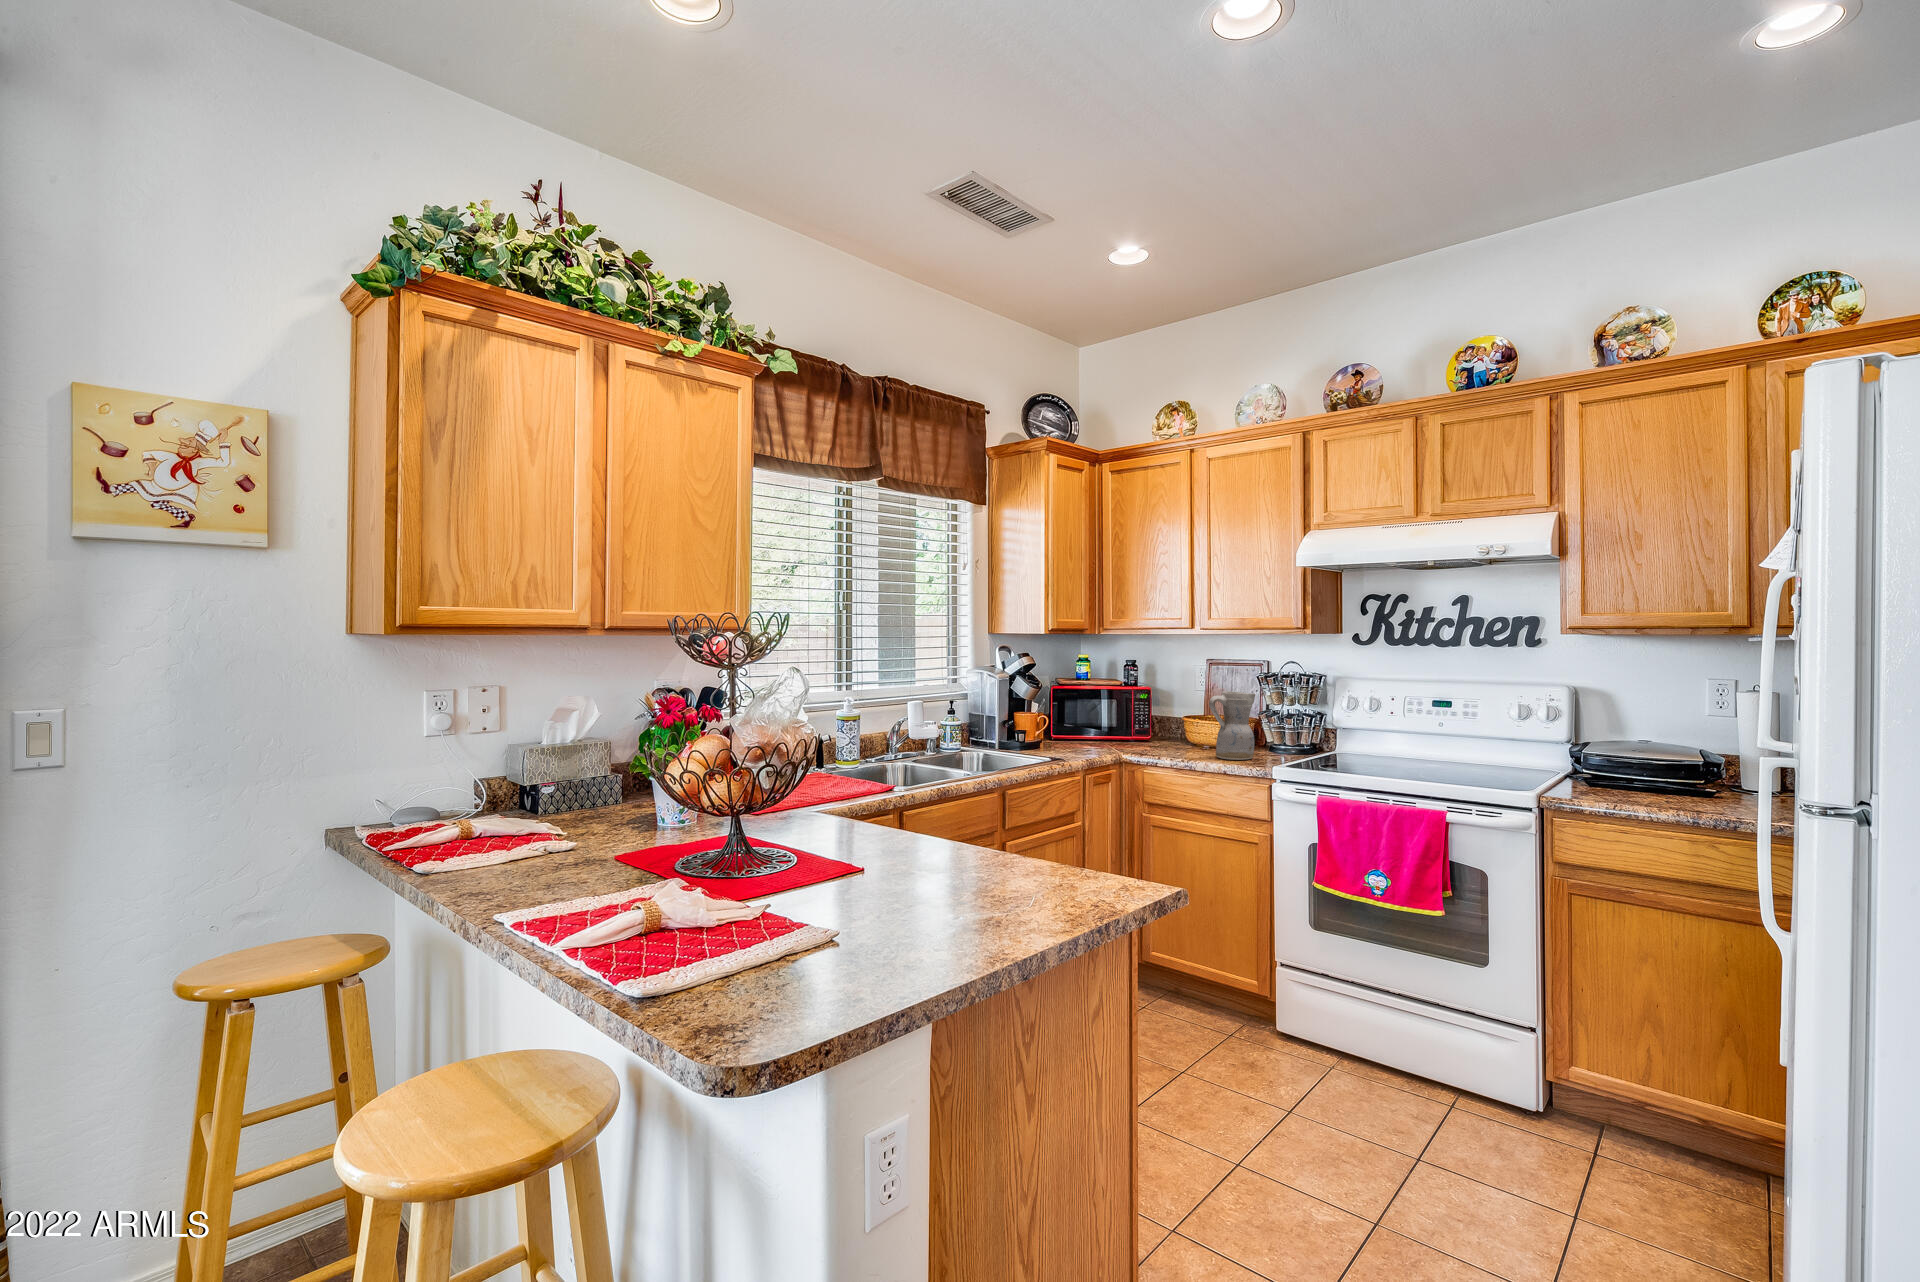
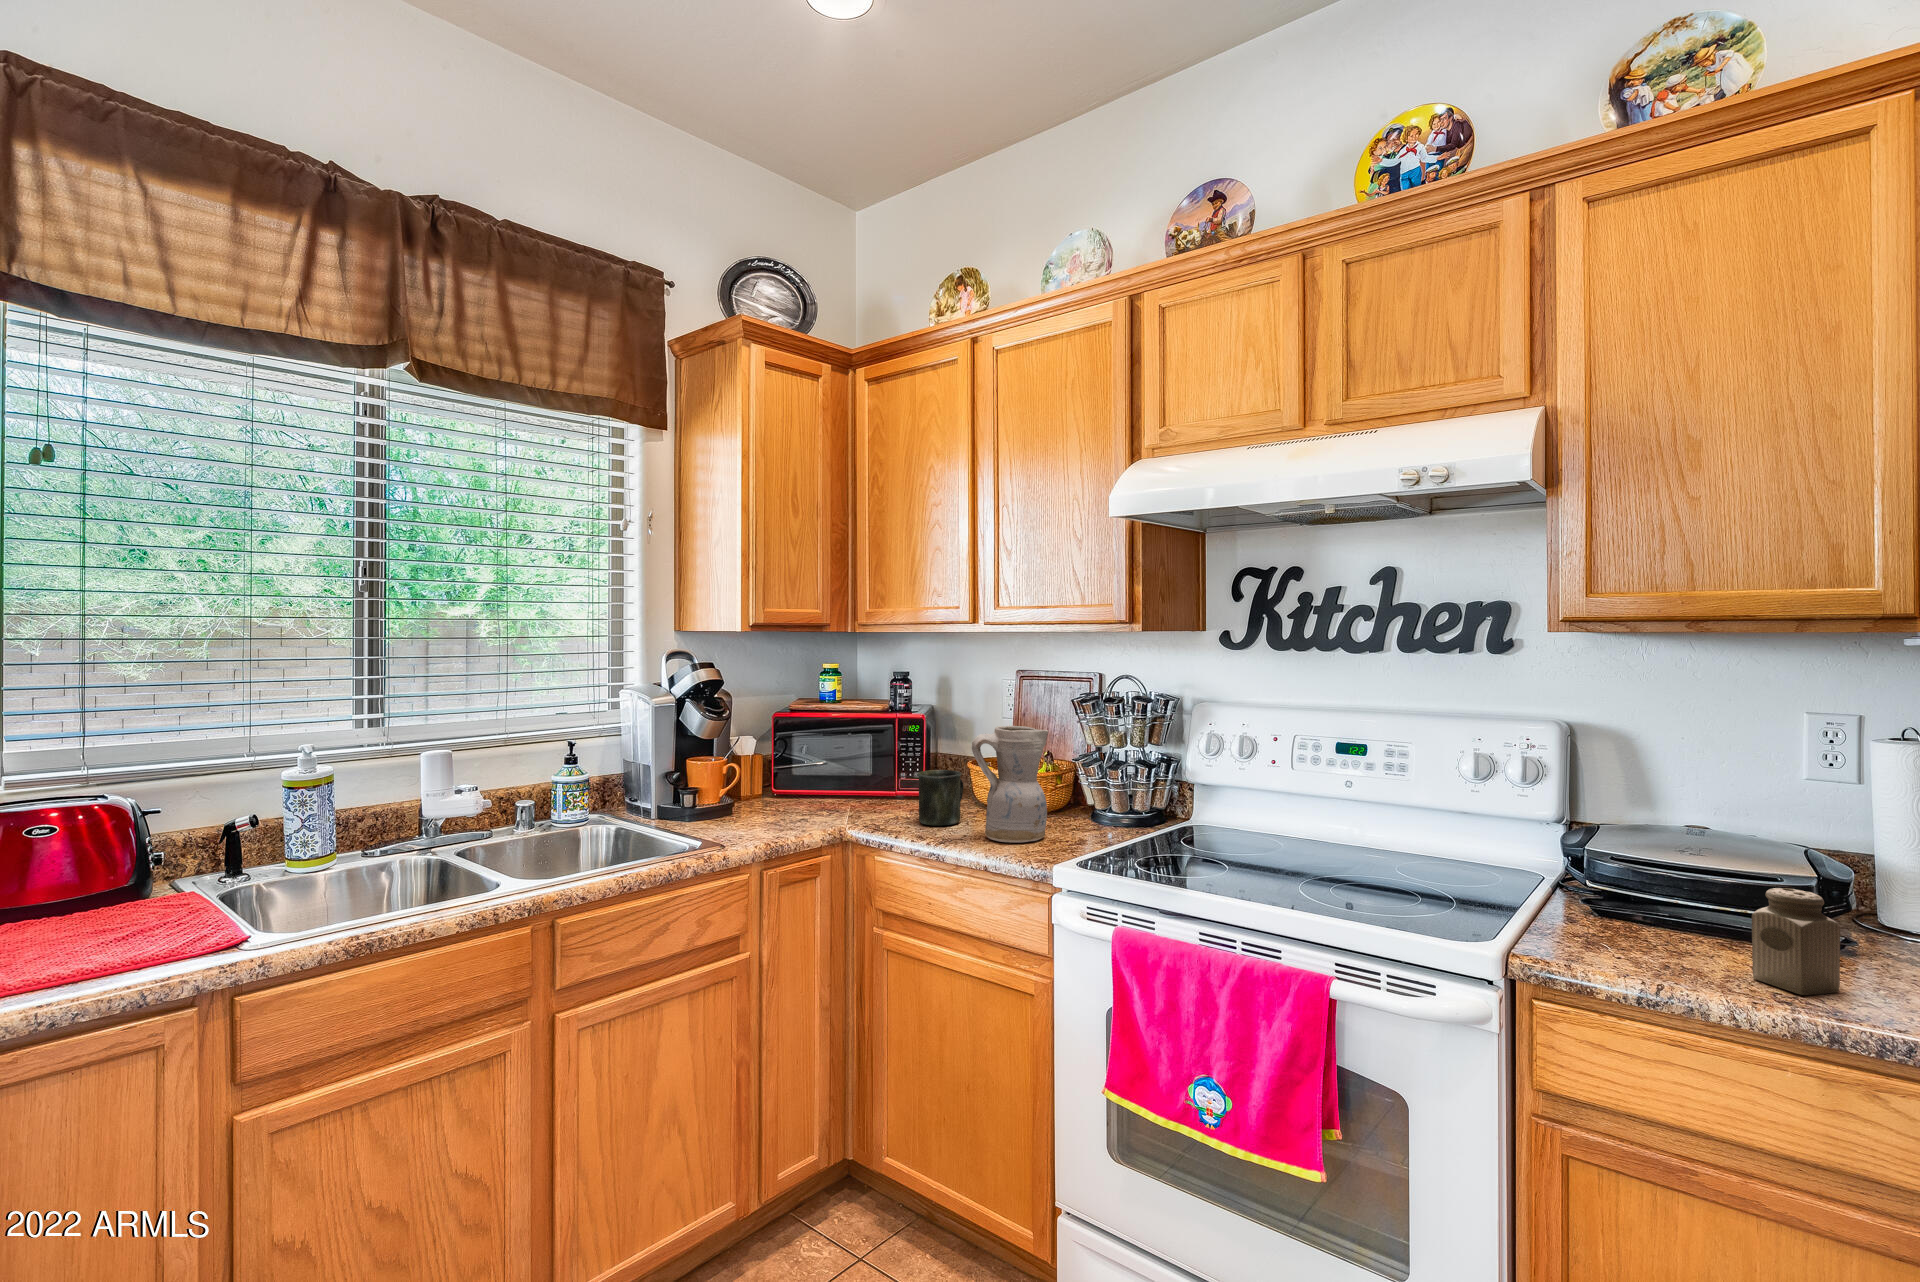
mug: none [1164,720,1193,753] -> present [917,770,963,825]
salt shaker: none [1661,759,1702,806] -> present [1752,888,1840,995]

